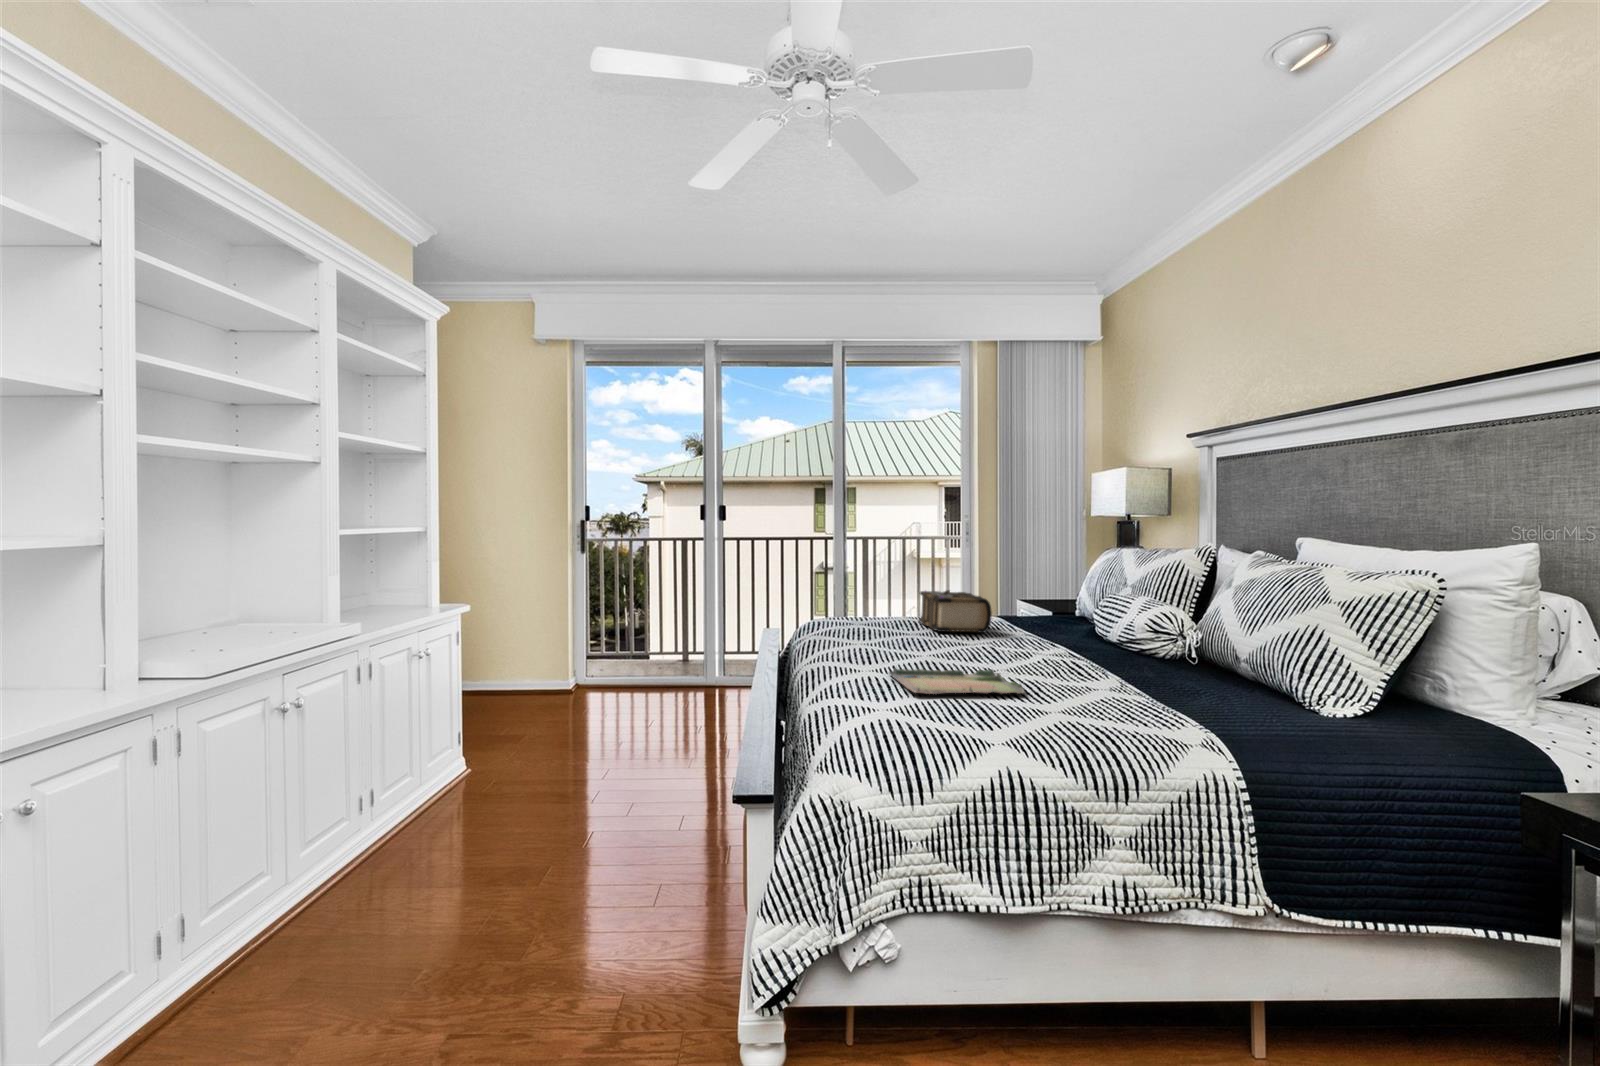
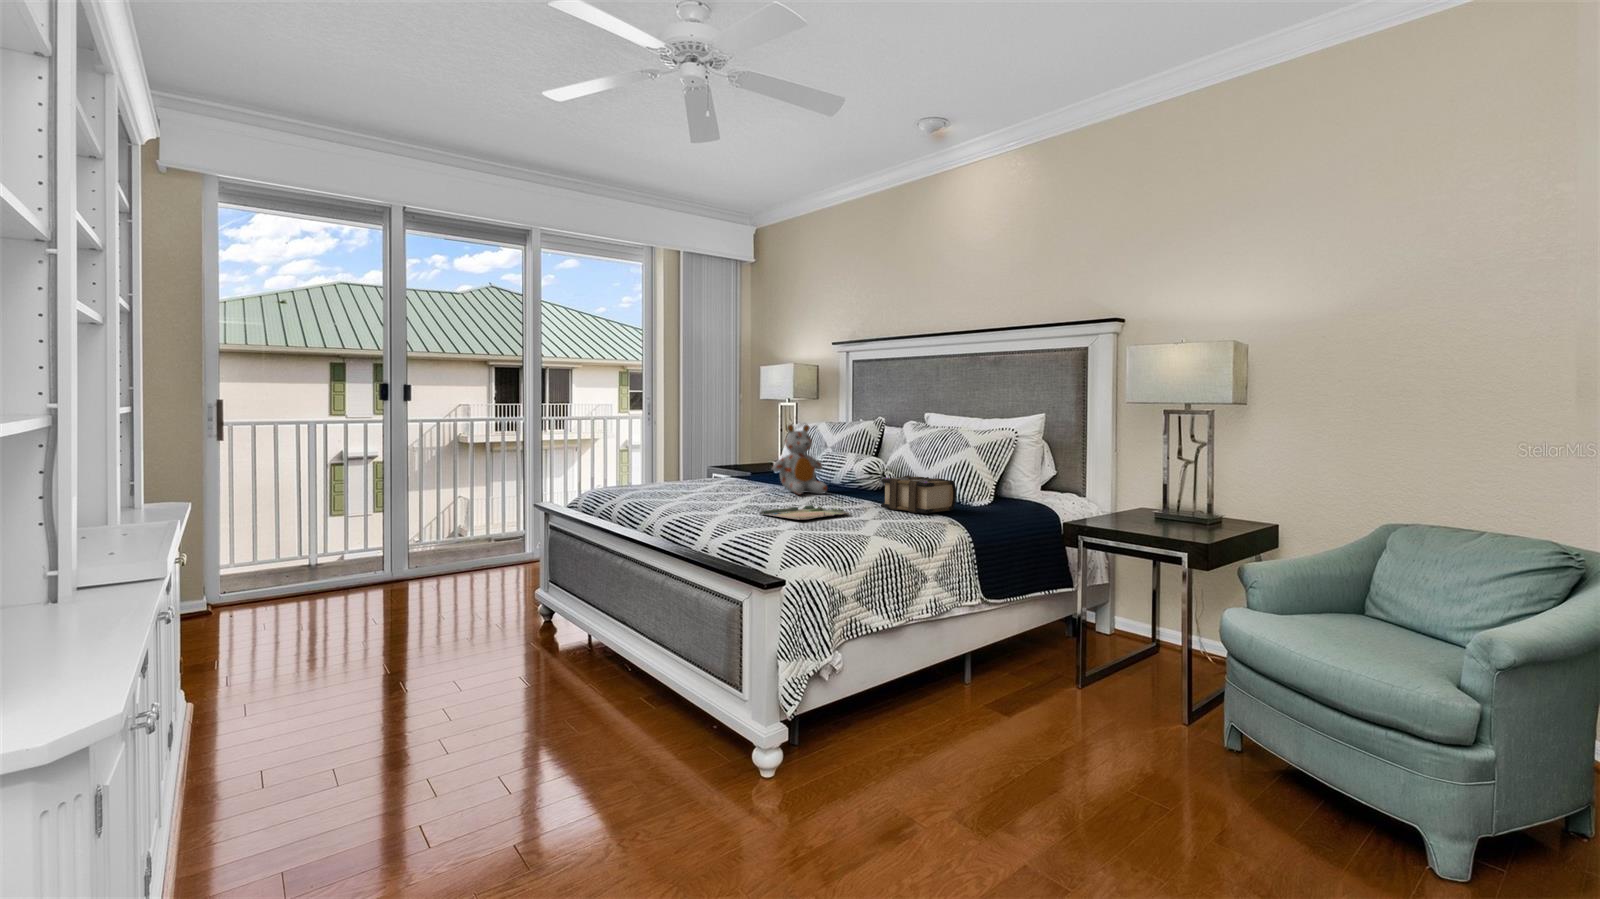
stuffed bear: none [996,547,1080,653] -> present [772,425,827,495]
book: present [919,590,992,633] -> present [881,475,956,514]

